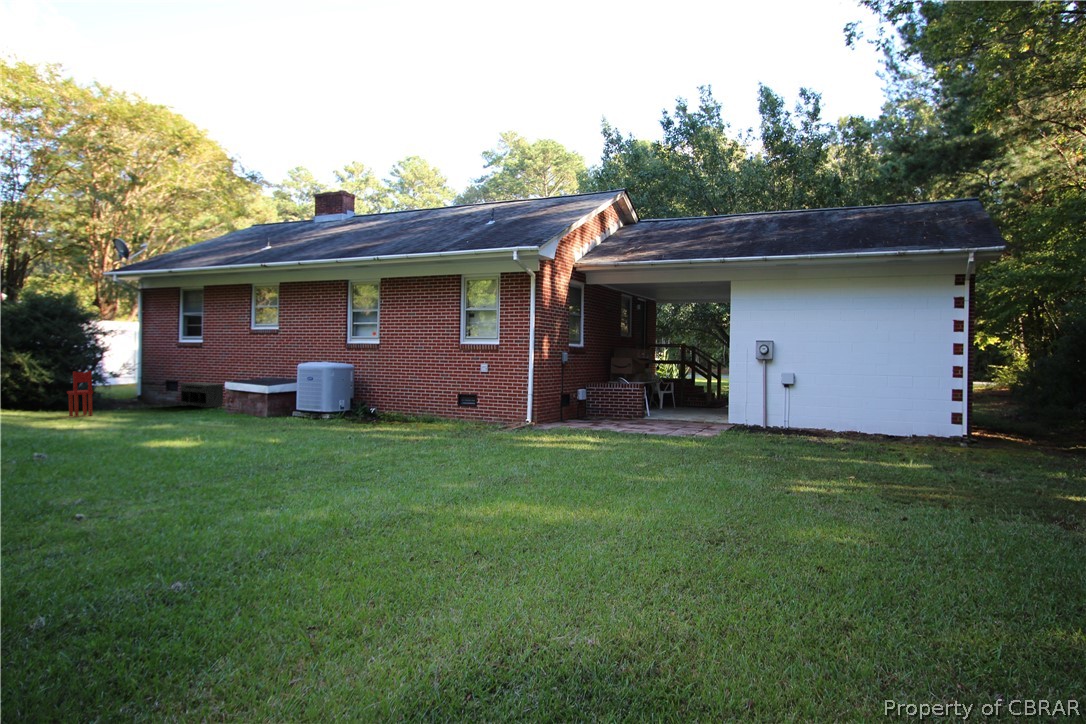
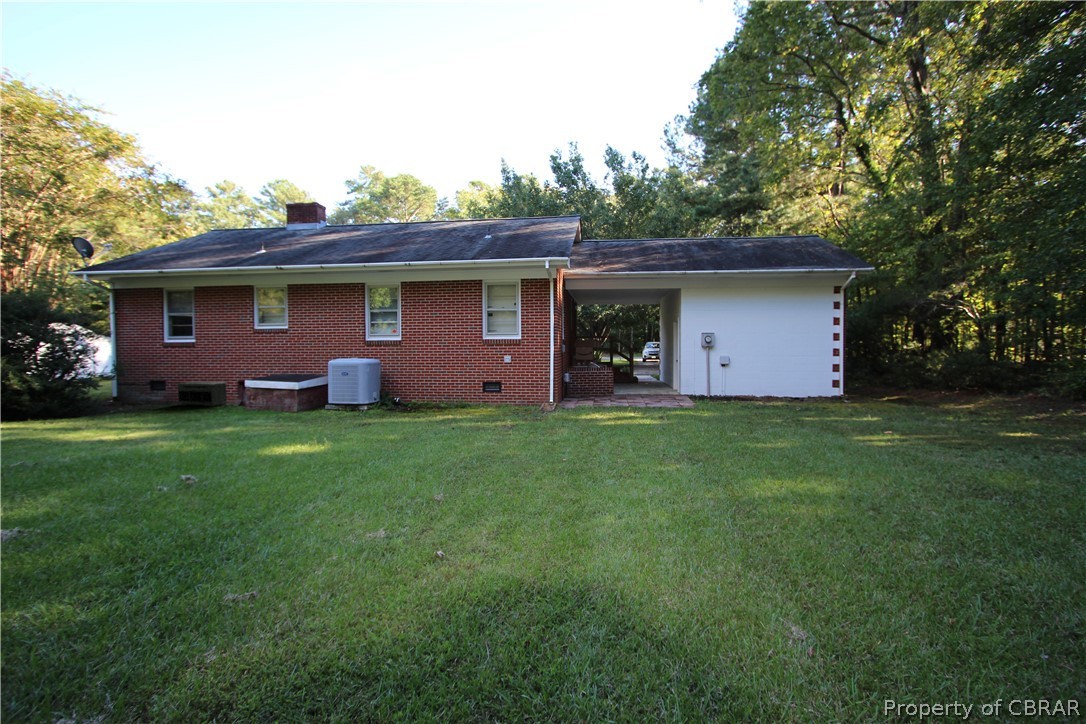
chair: present [67,371,93,417] -> none [71,373,103,422]

